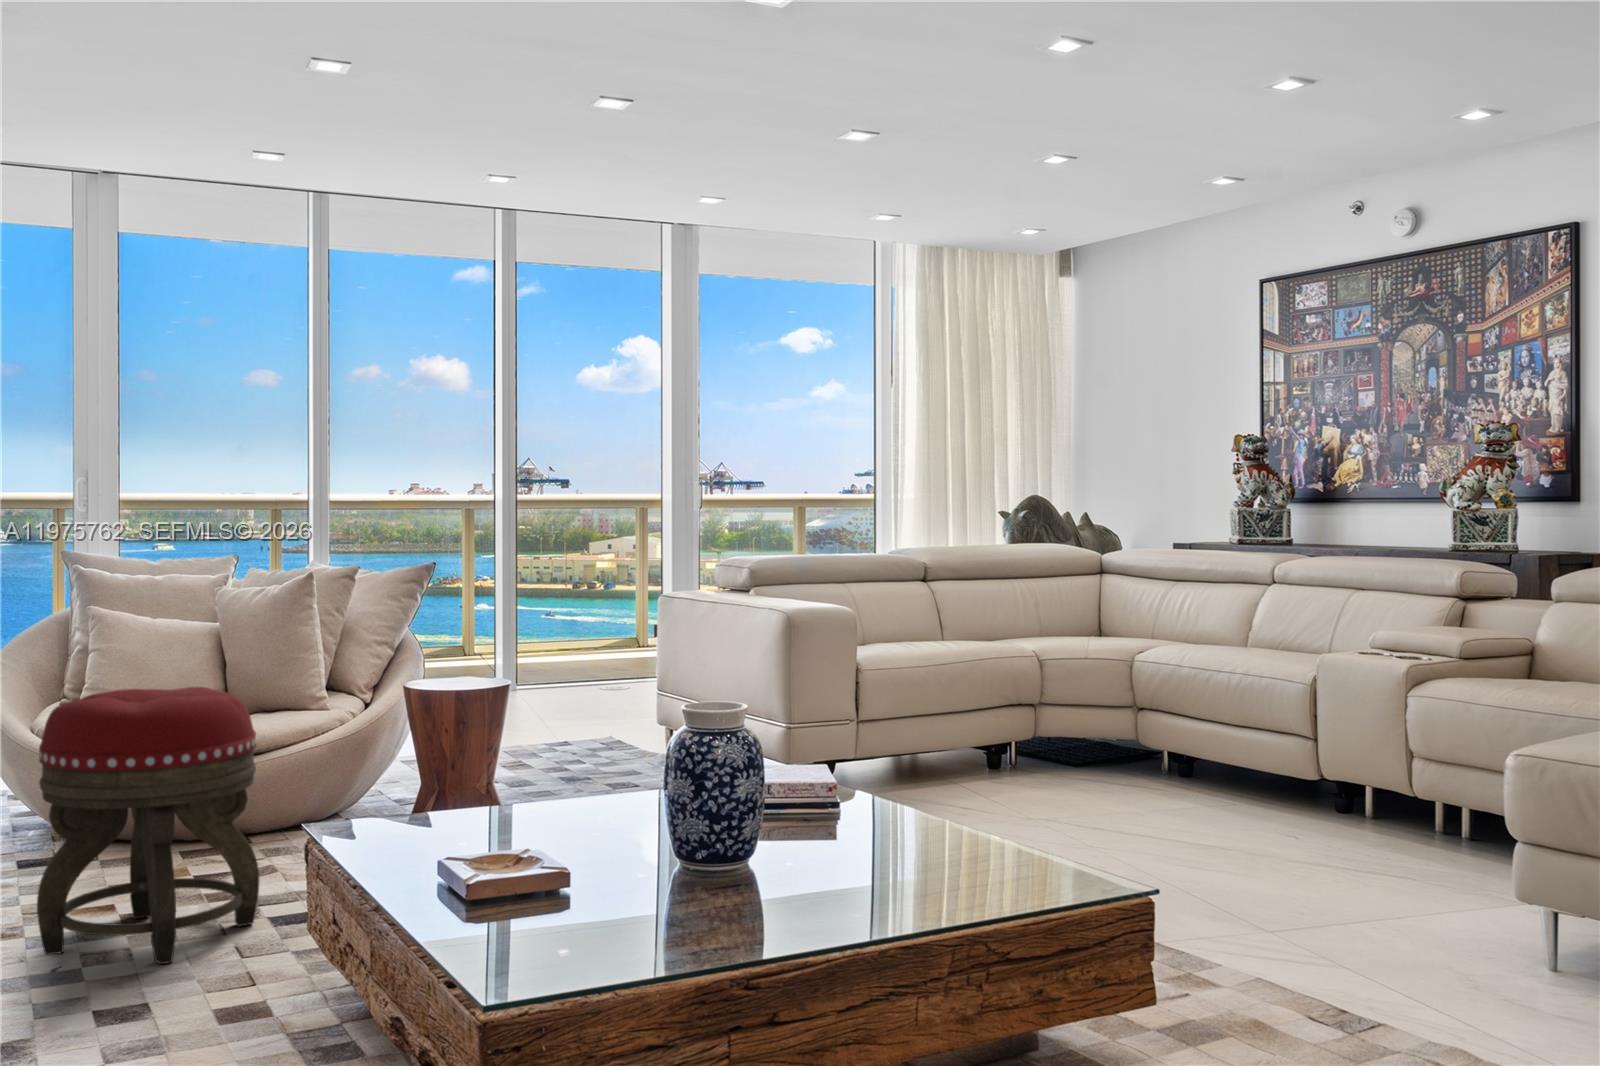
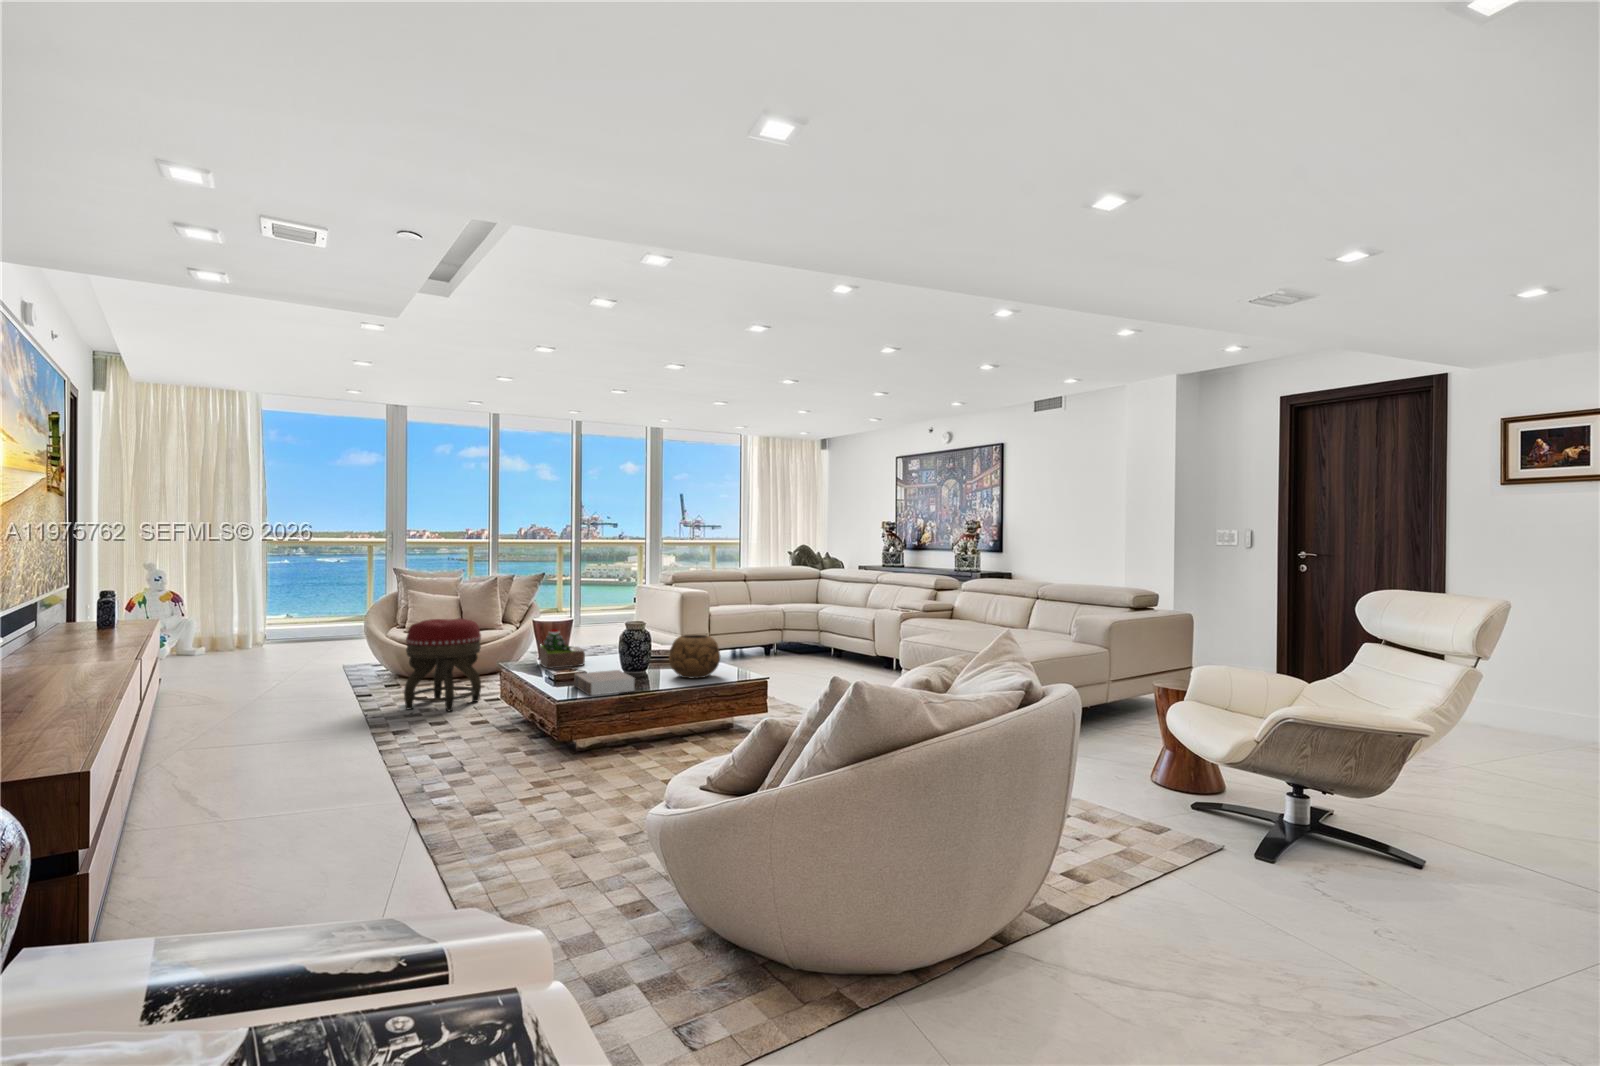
succulent plant: none [420,721,553,843] -> present [540,629,585,669]
decorative bowl: none [825,742,990,888] -> present [669,635,720,678]
book: none [531,864,743,974] -> present [574,670,635,695]

